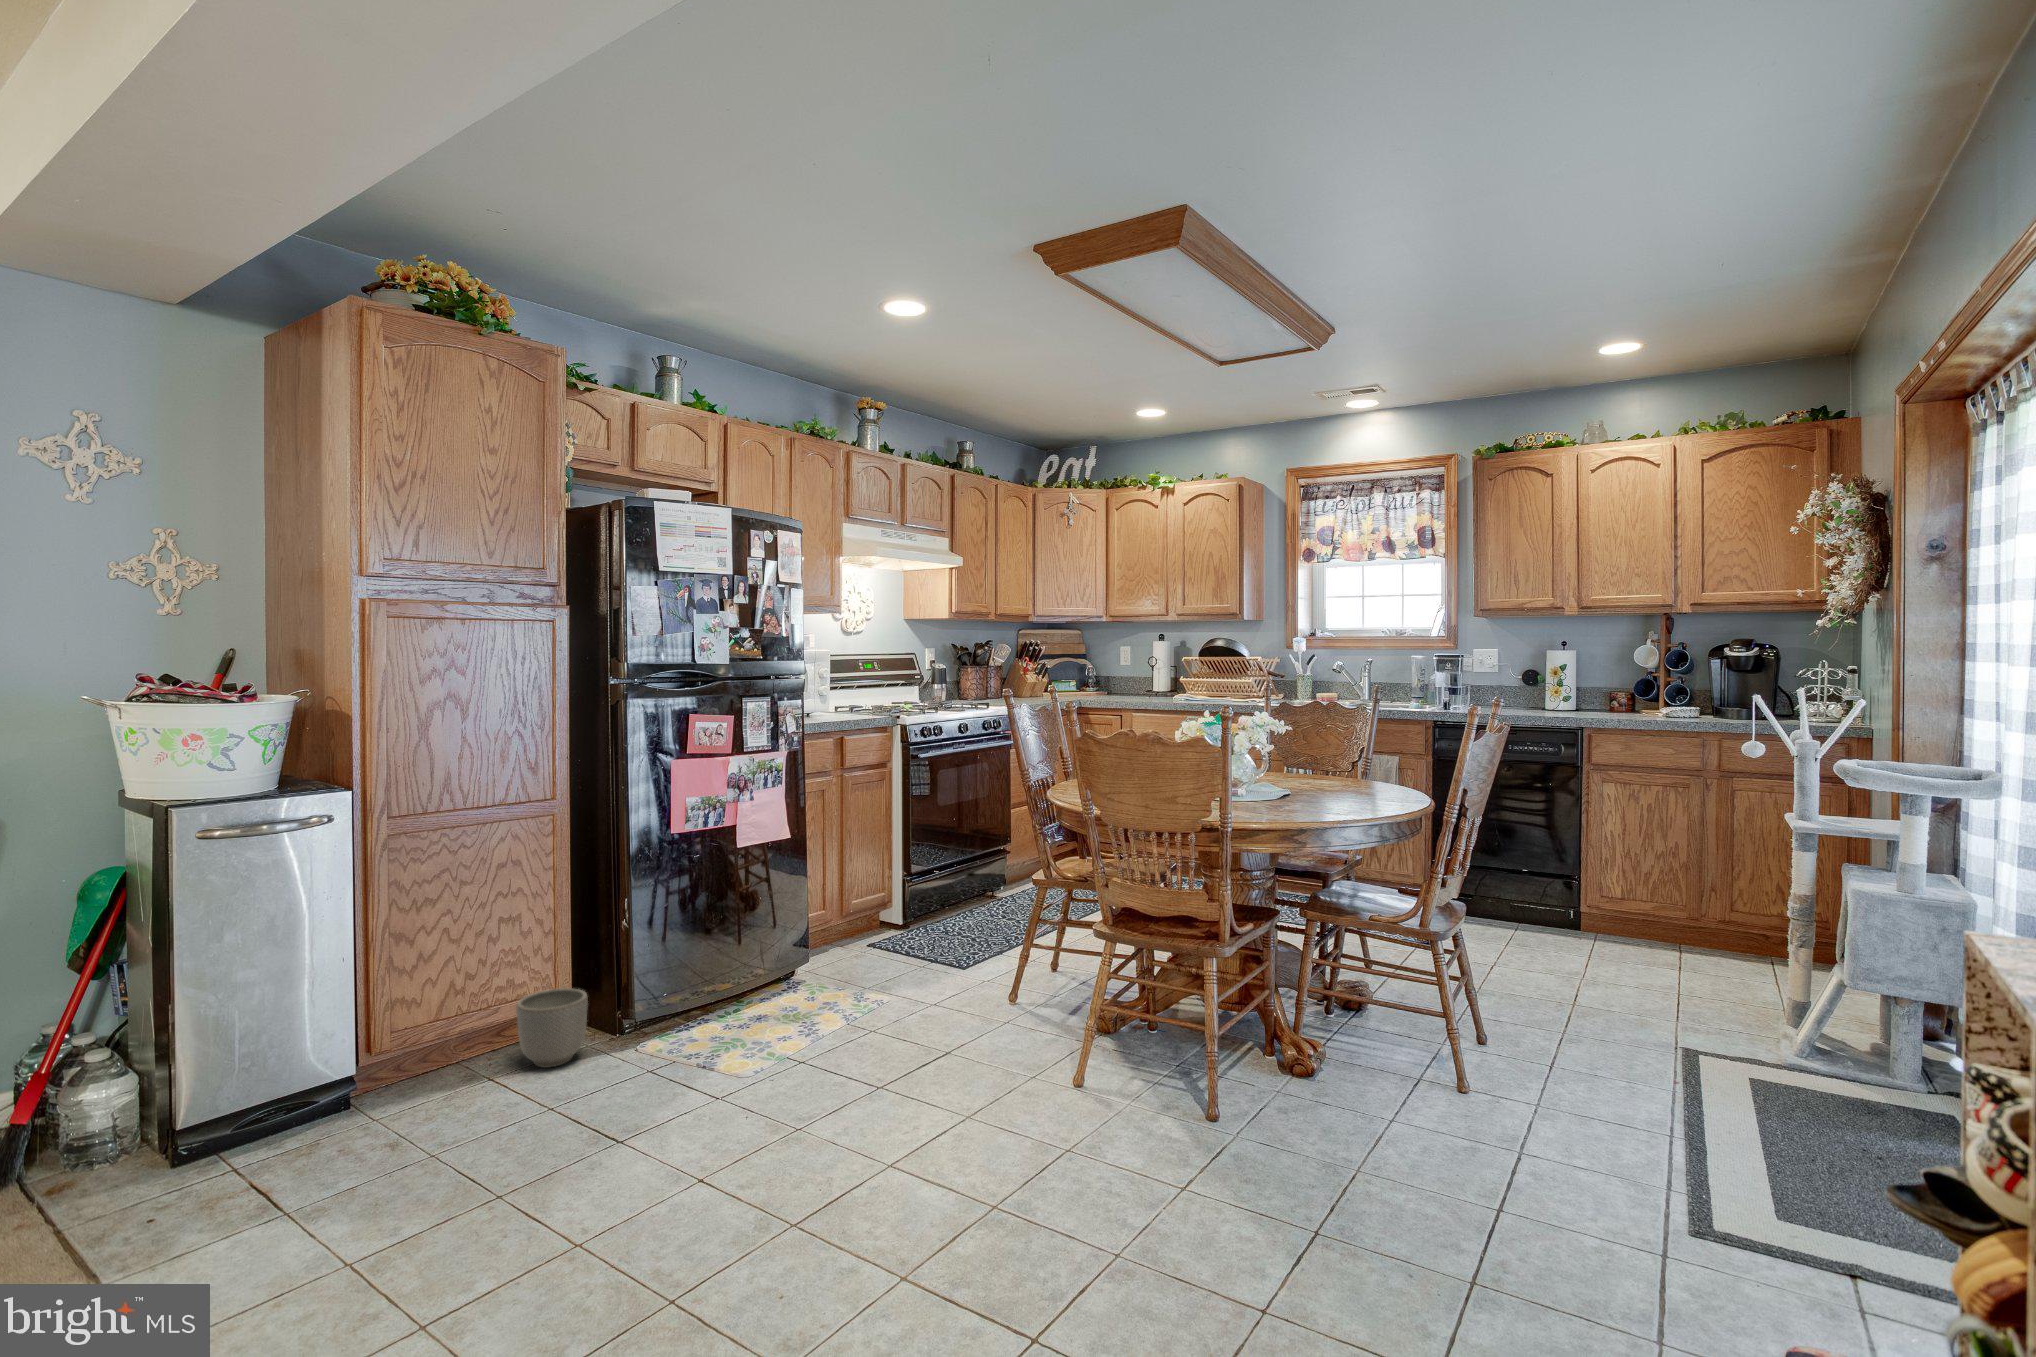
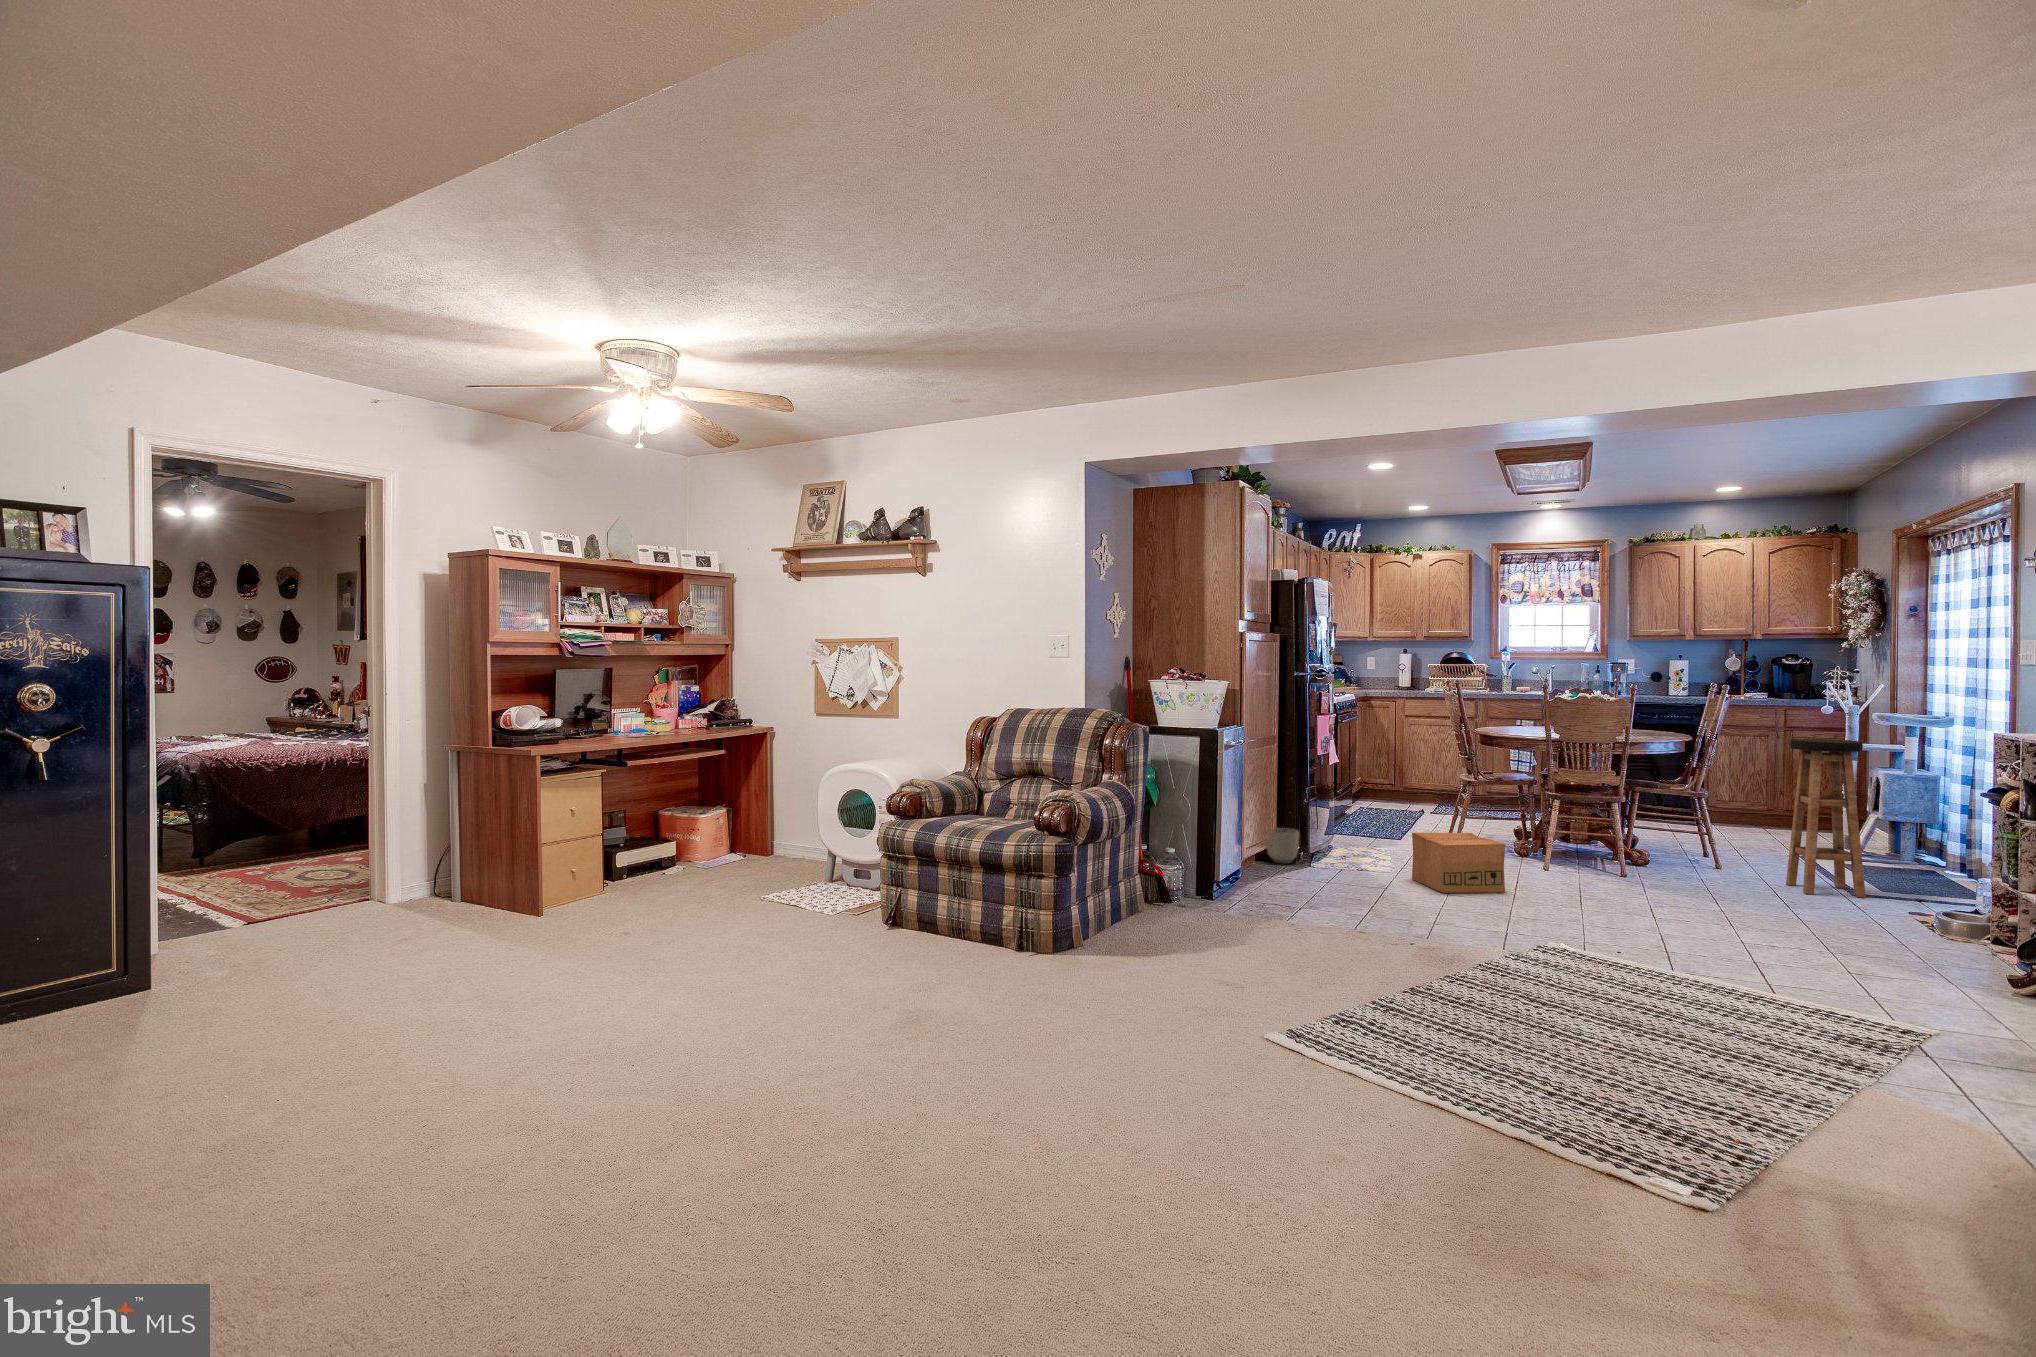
bar stool: none [1525,848,1694,1297] -> present [1786,739,1866,898]
cardboard box: none [621,1041,814,1224] -> present [1412,832,1505,893]

